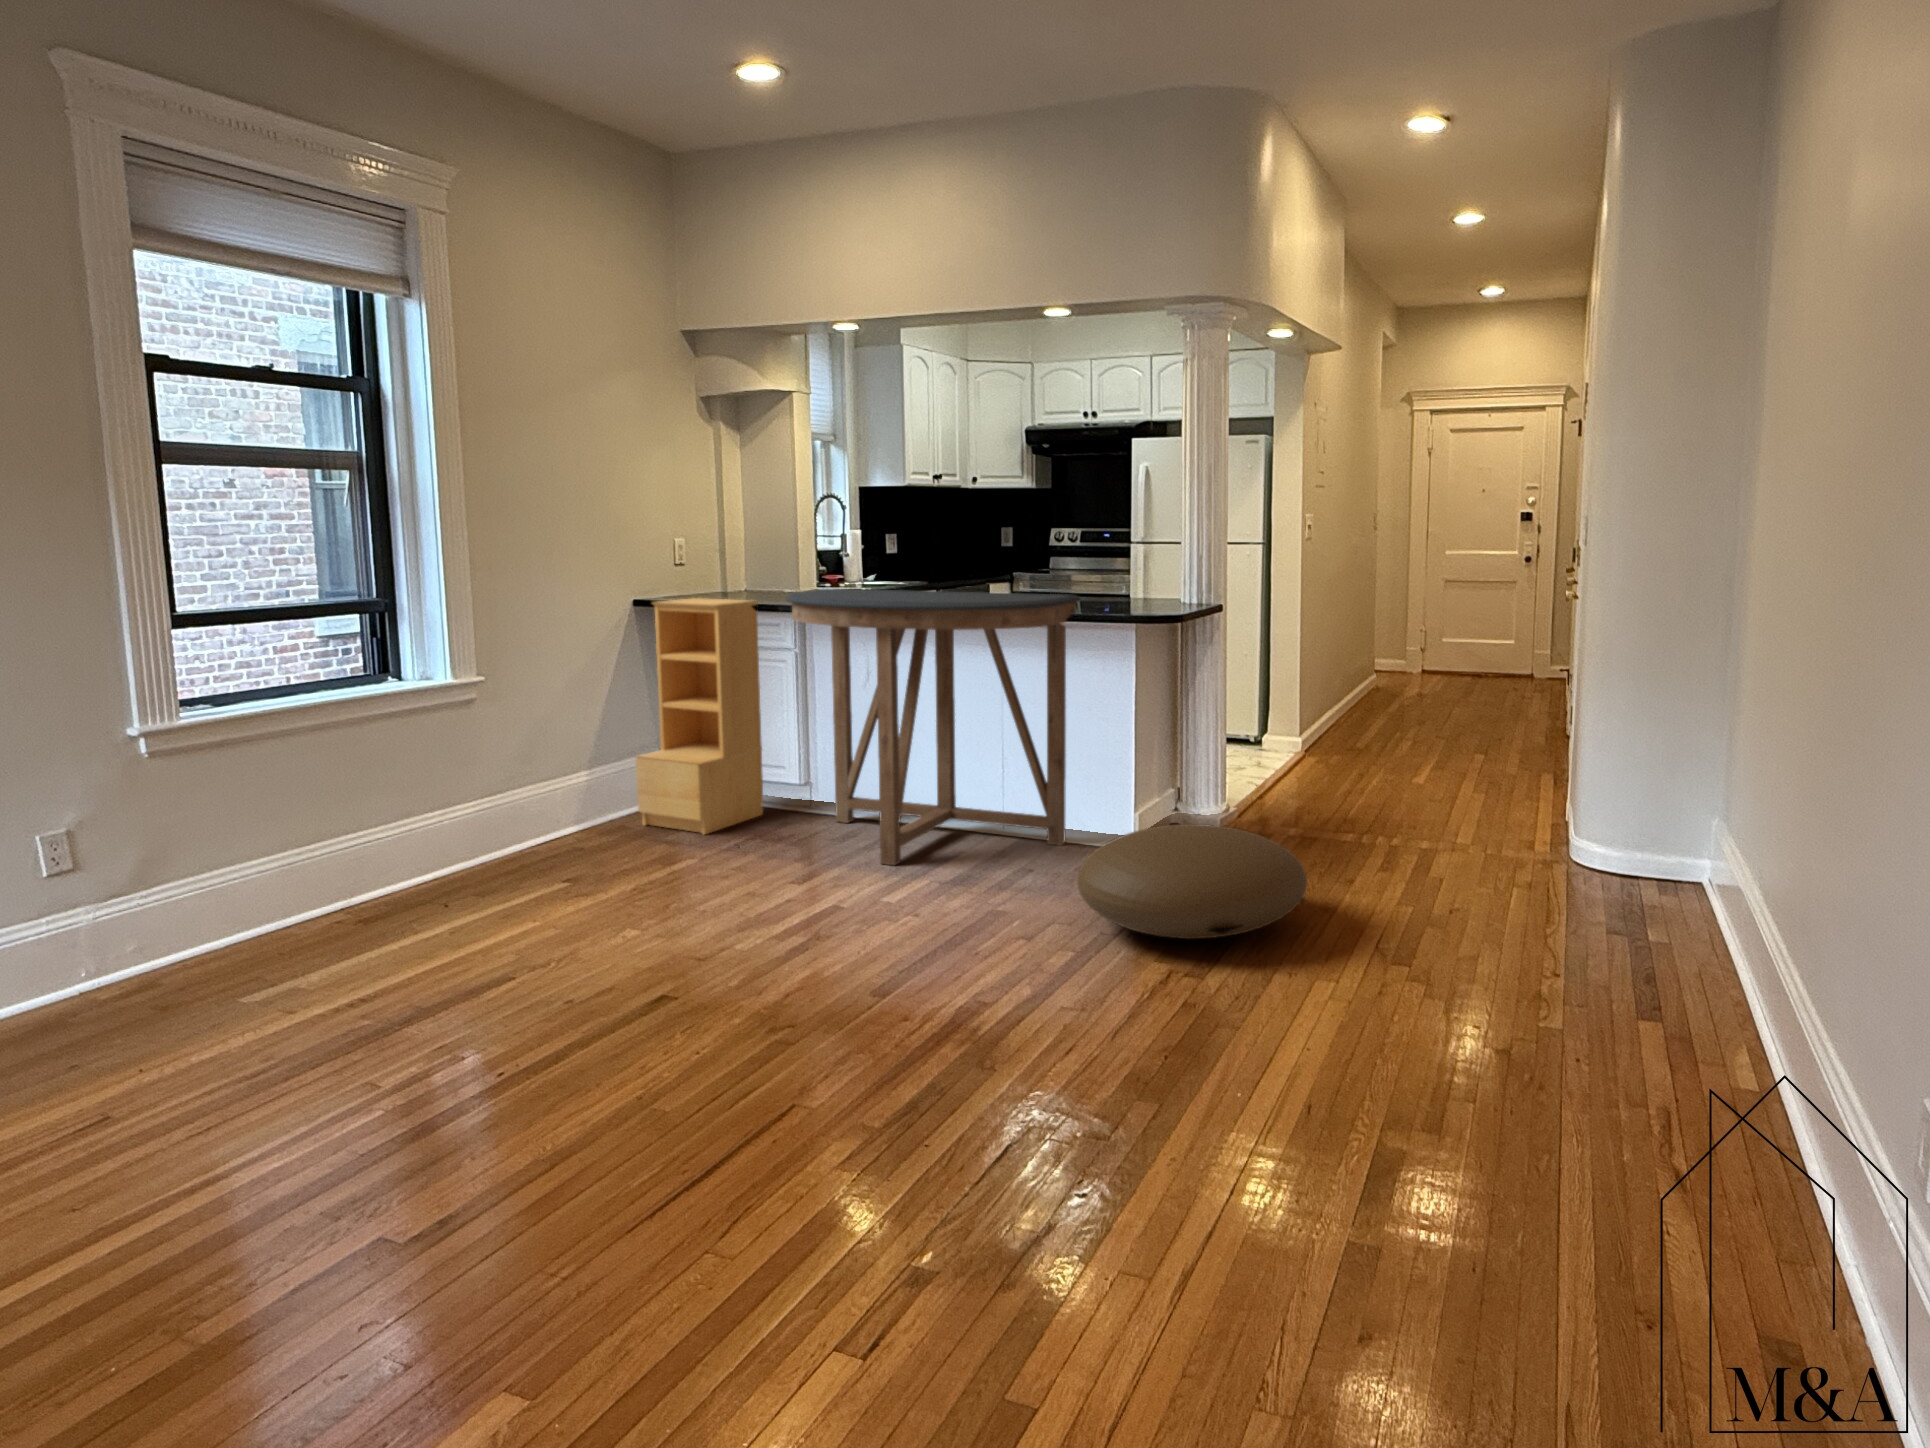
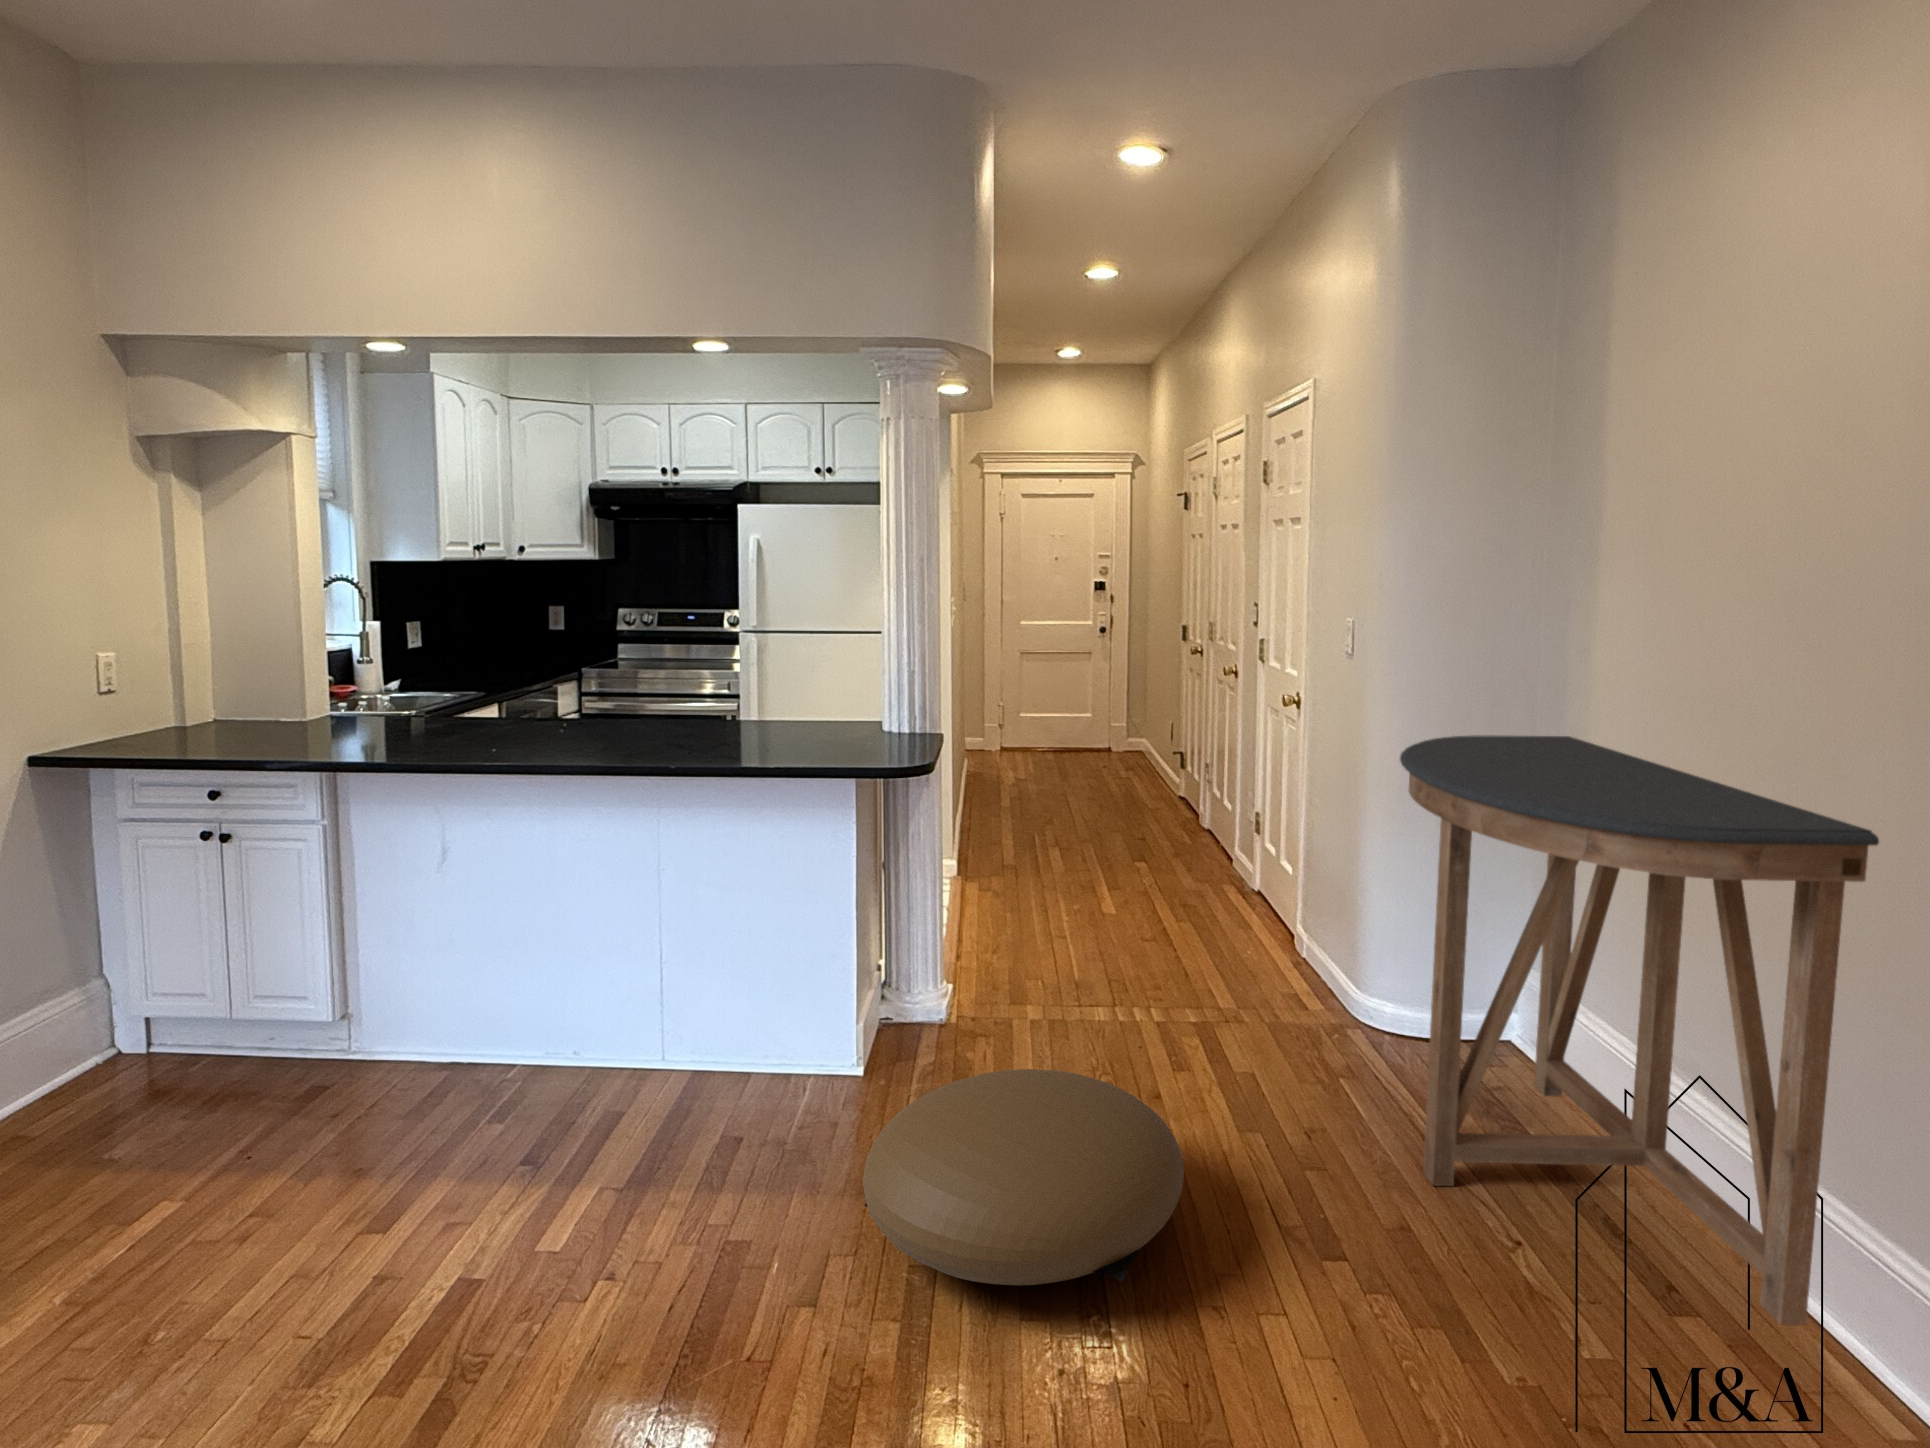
console table: present [786,589,1081,865] -> present [1400,735,1879,1325]
bookshelf: present [636,598,763,835] -> none [36,751,272,1141]

